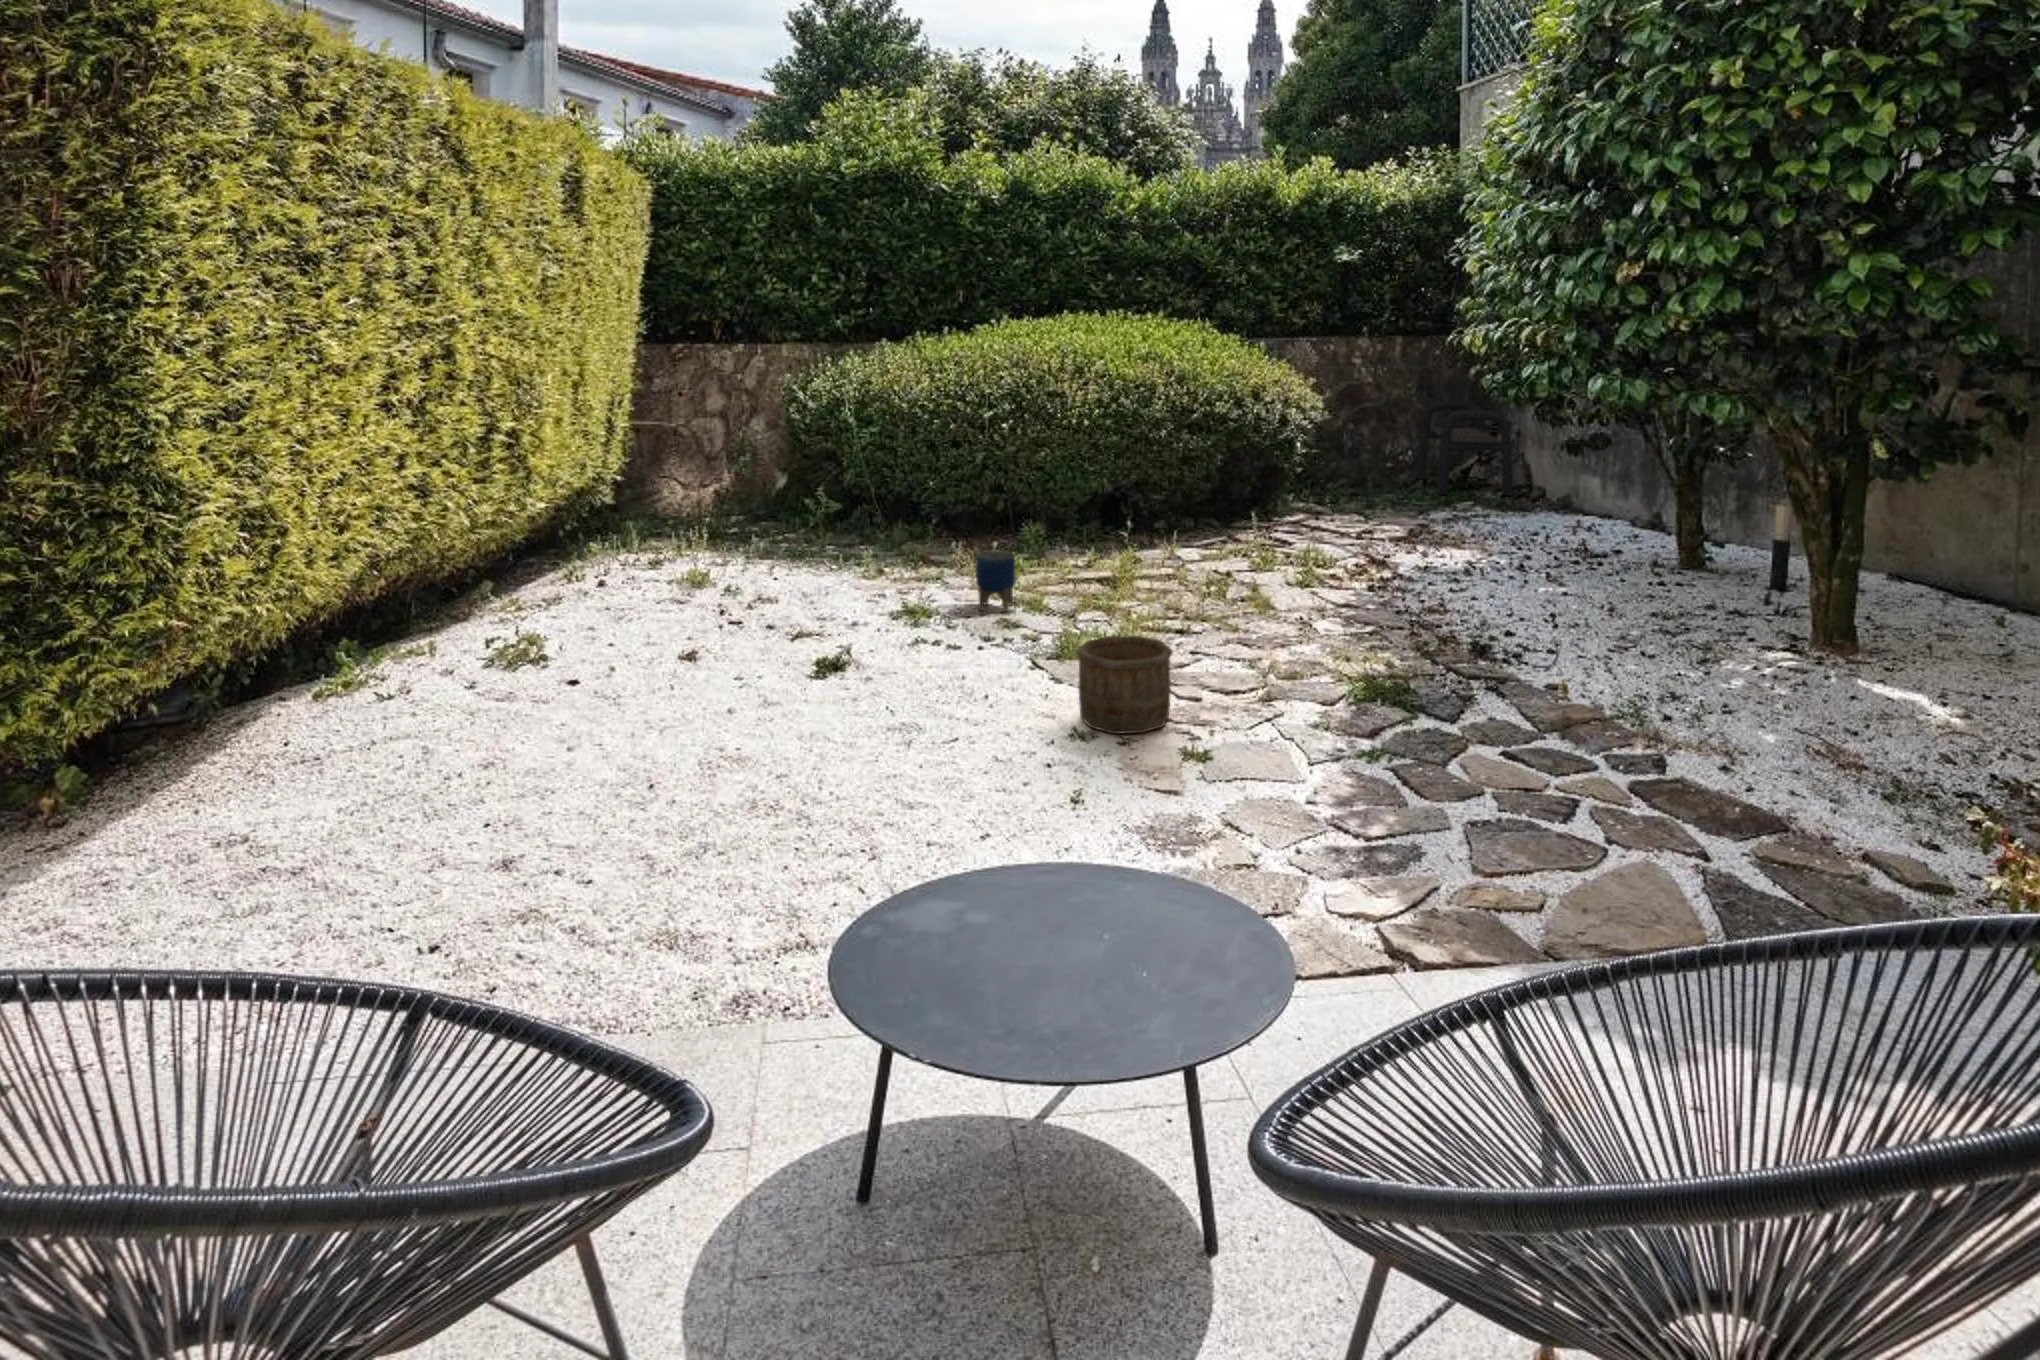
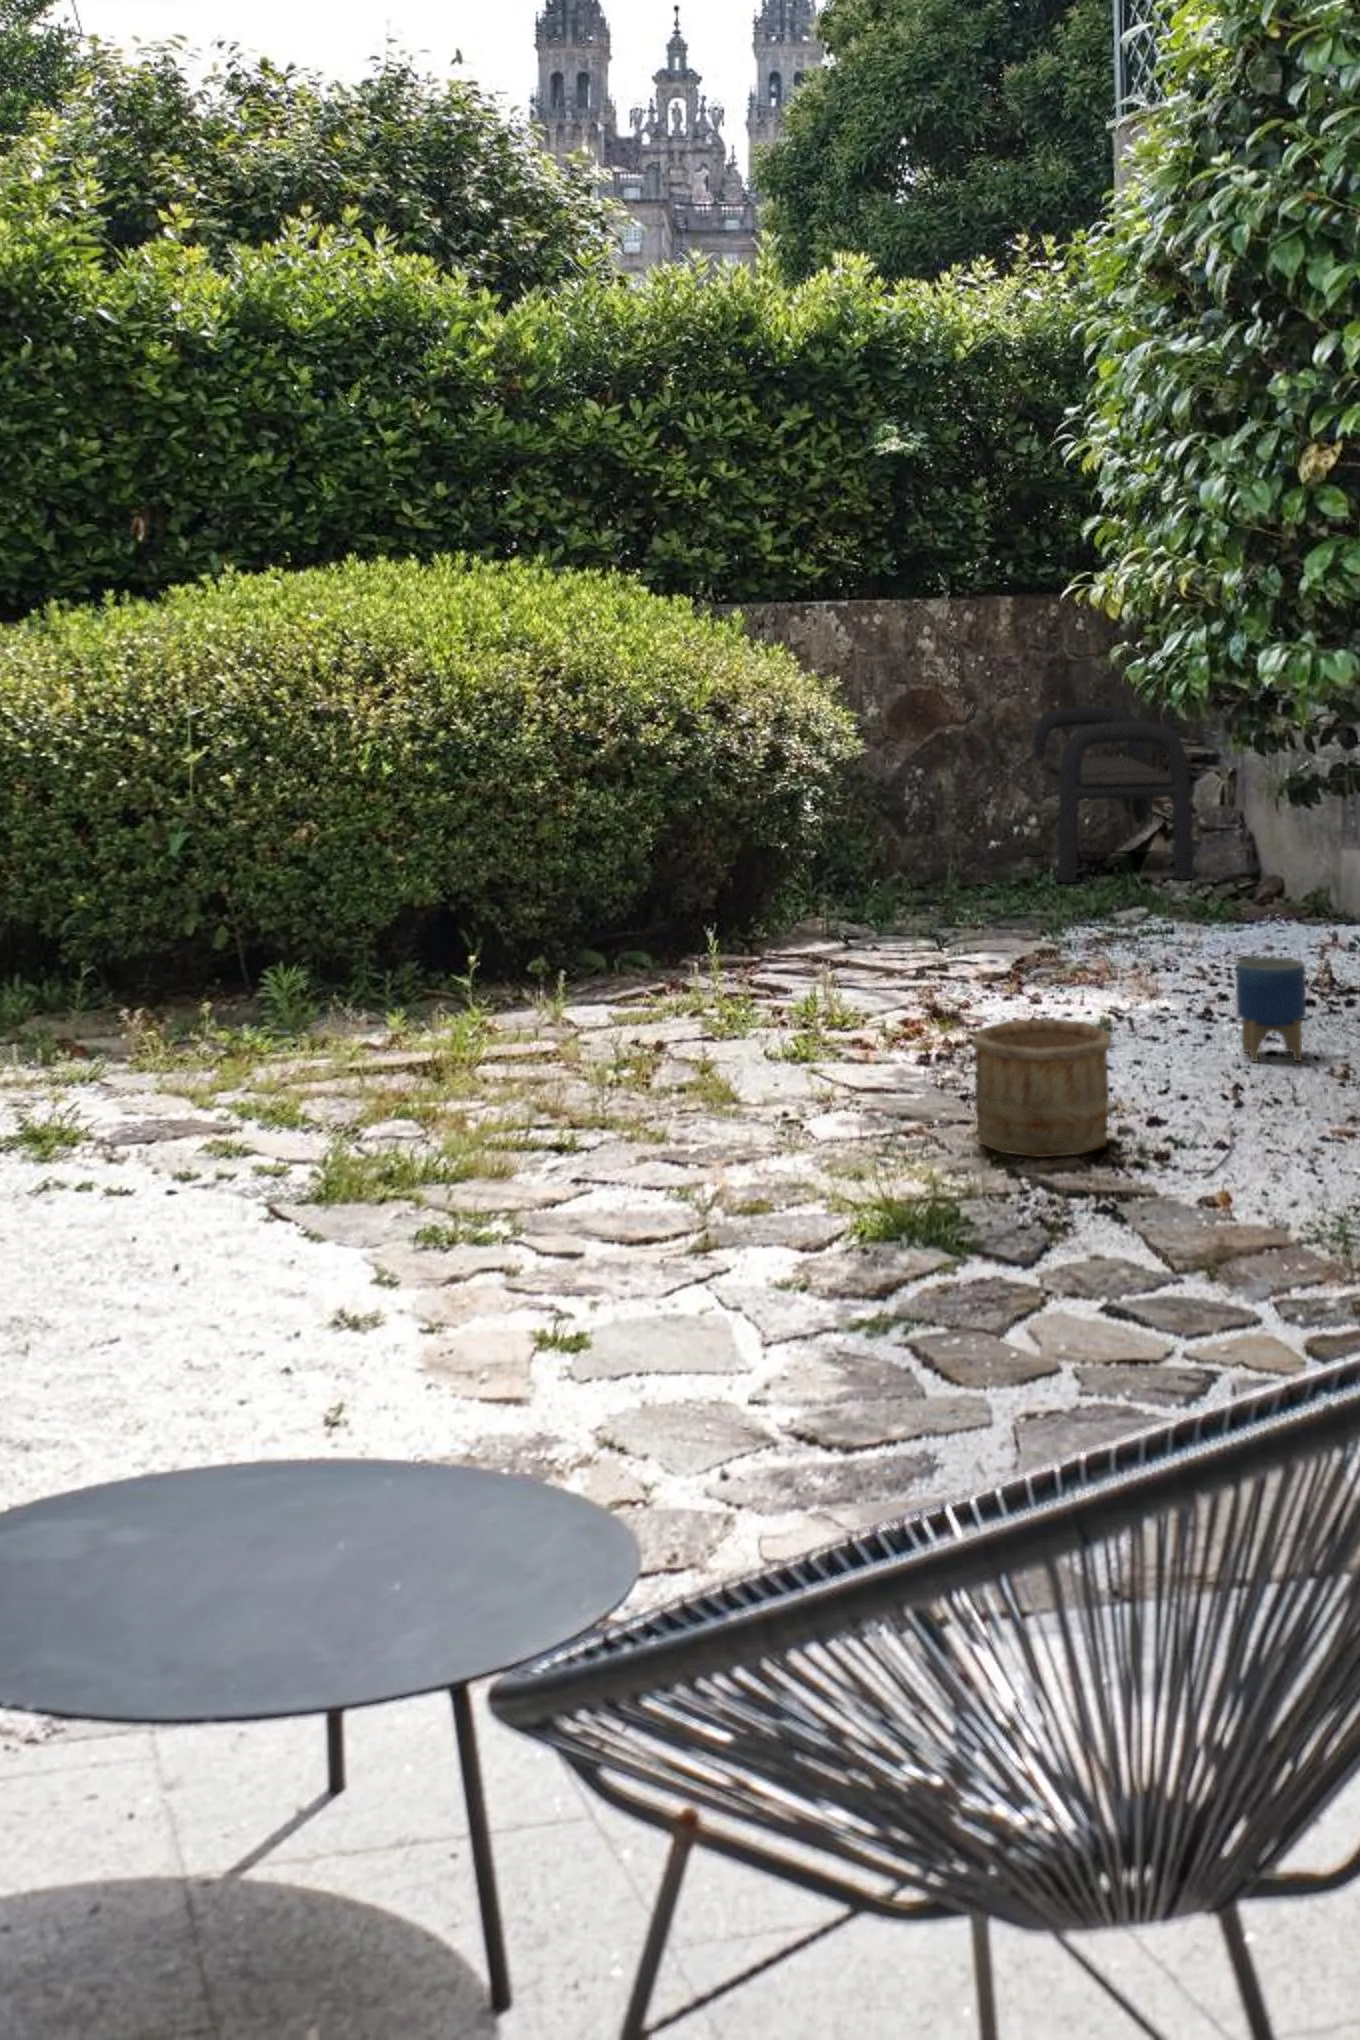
planter: present [976,551,1016,612] -> present [1236,957,1306,1062]
wooden bucket: present [1076,635,1173,734] -> present [971,1019,1111,1157]

